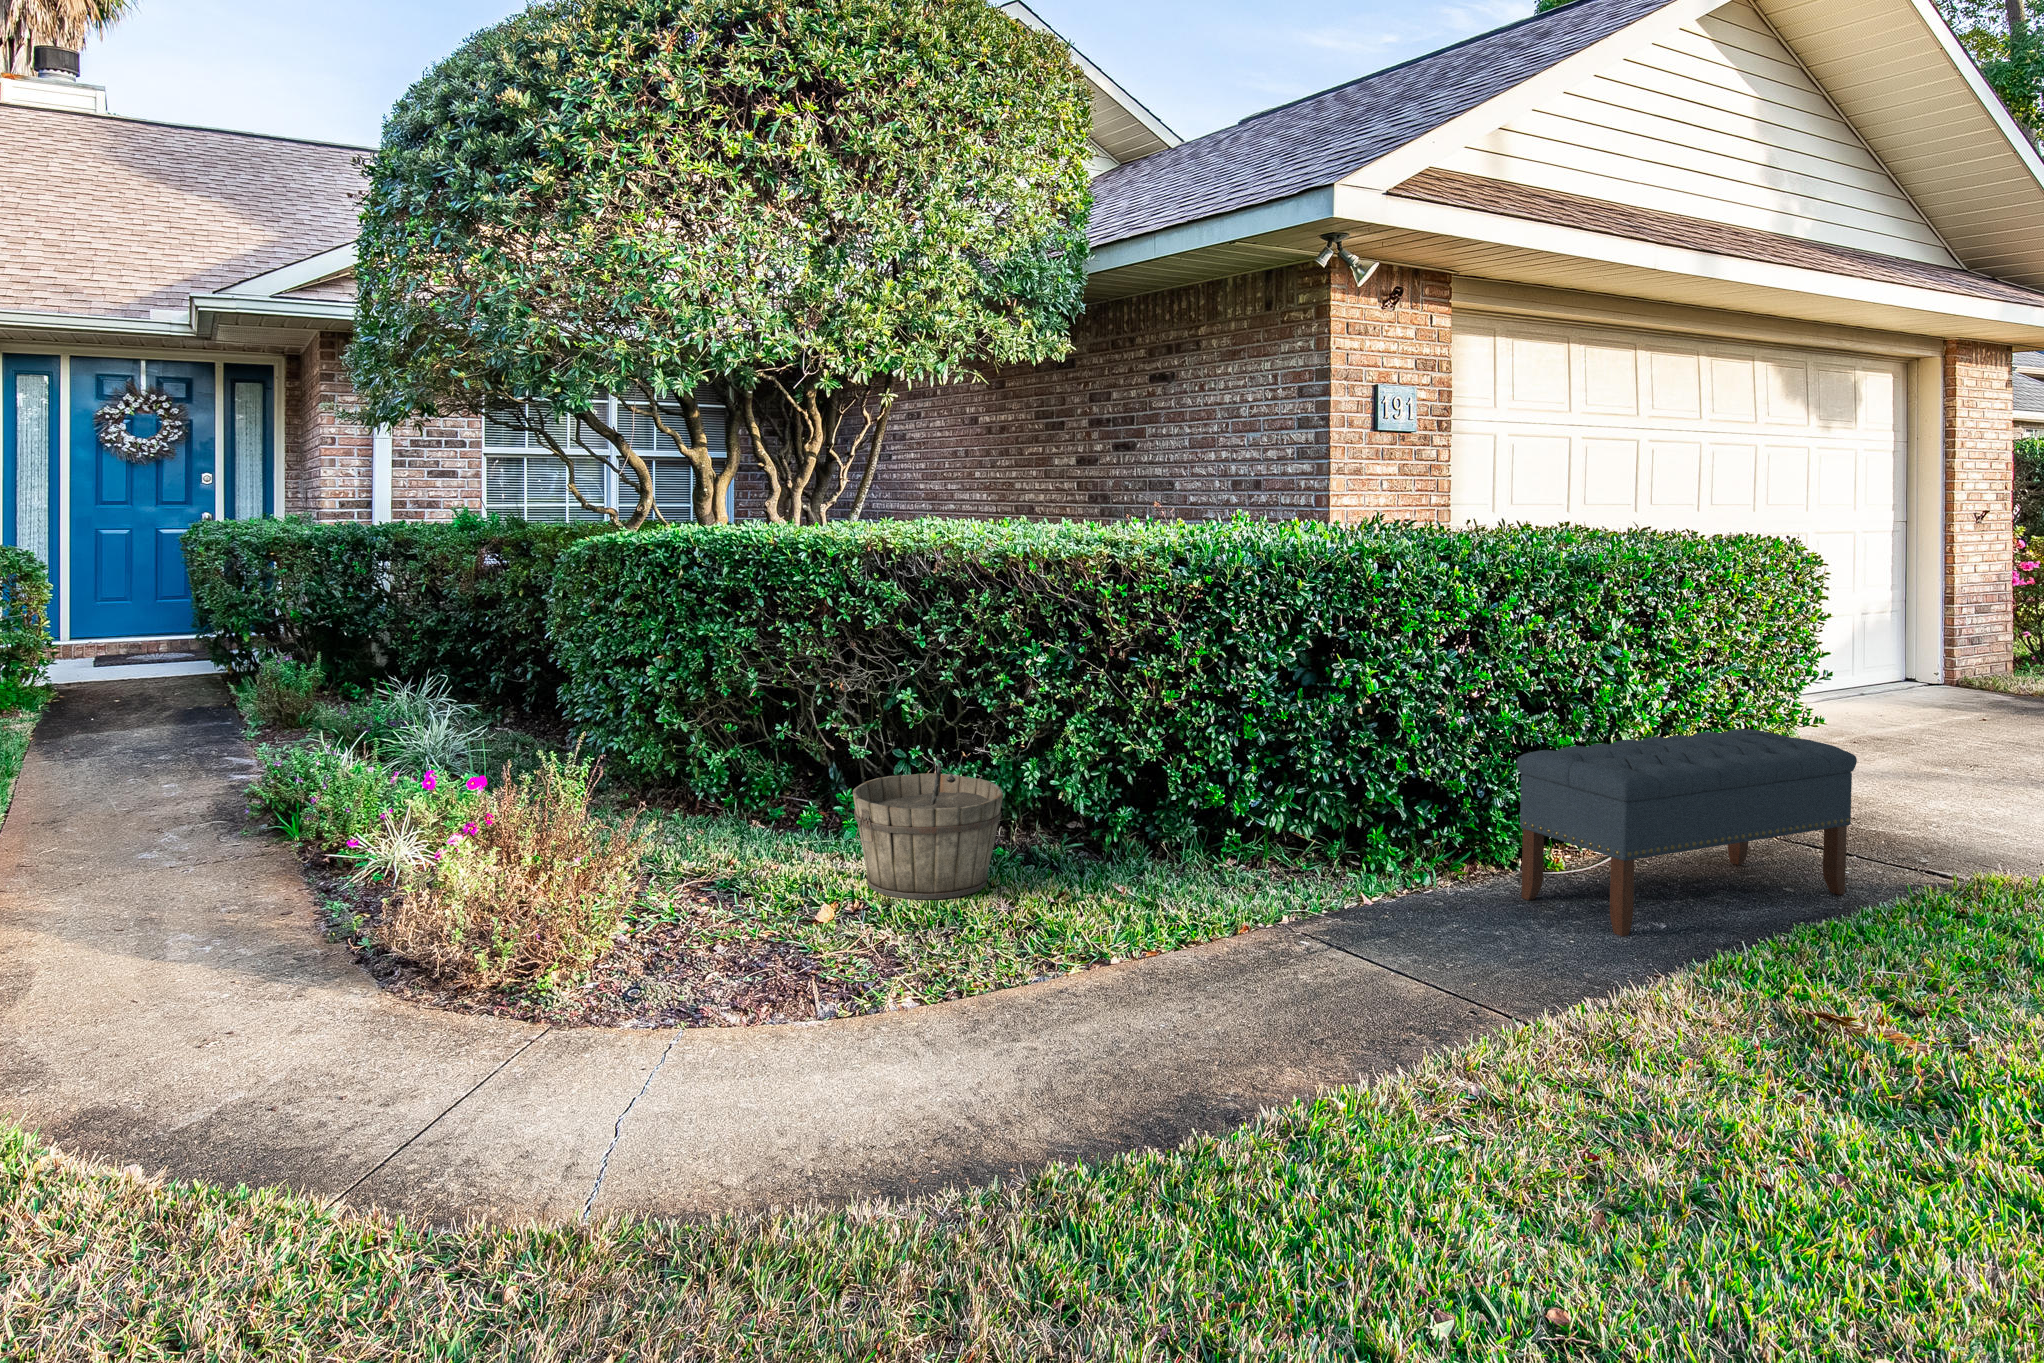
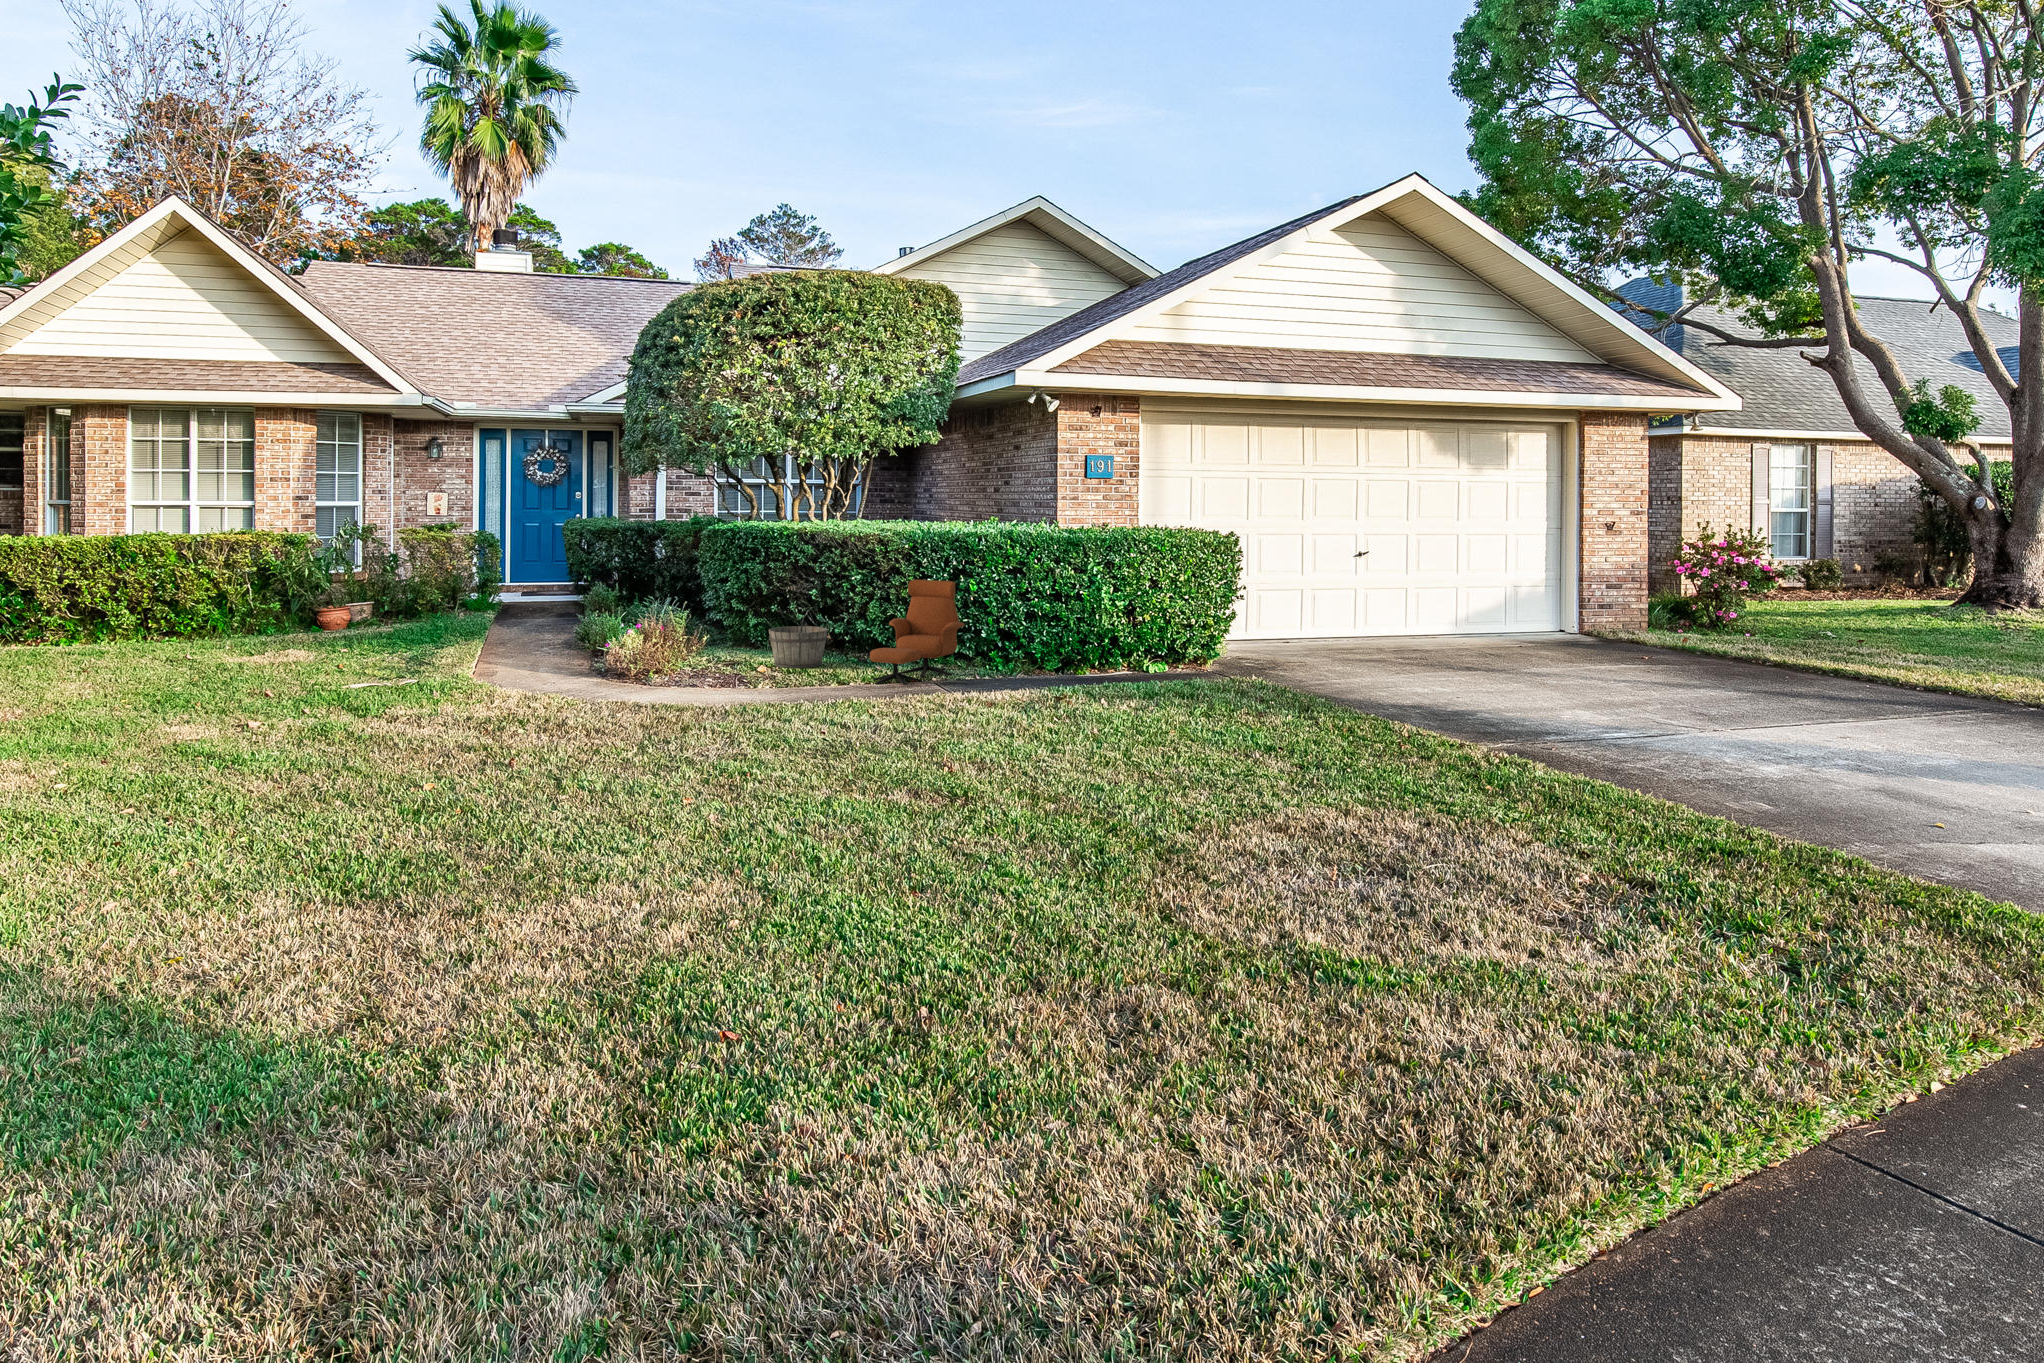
lounge chair: none [1196,657,1407,977] -> present [870,580,965,685]
bench: present [1516,729,1857,936] -> none [1010,617,1148,685]

